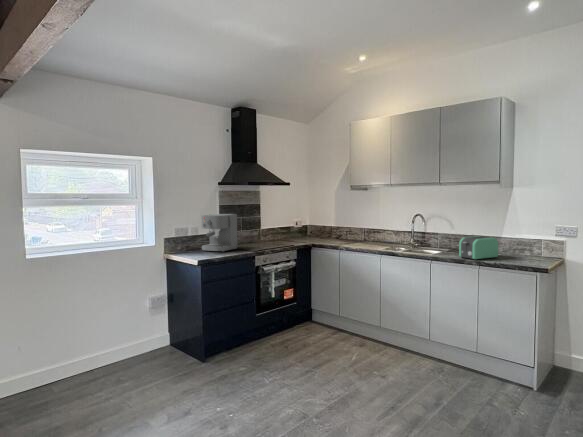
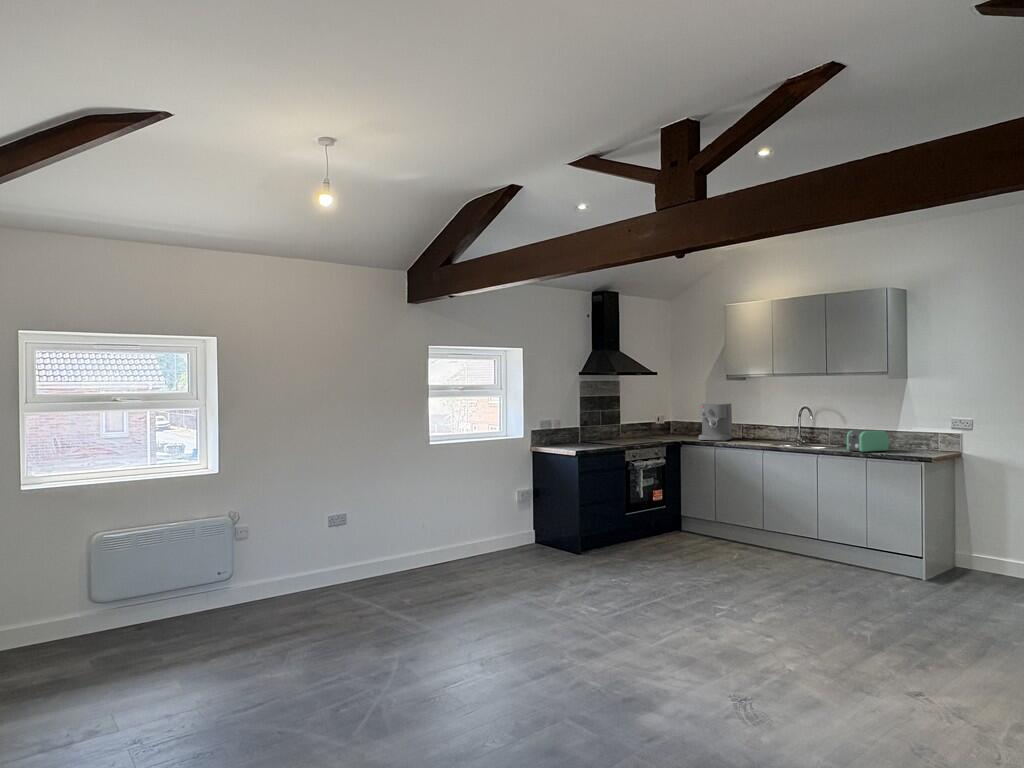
coffee maker: present [201,214,237,252] -> present [699,403,732,441]

